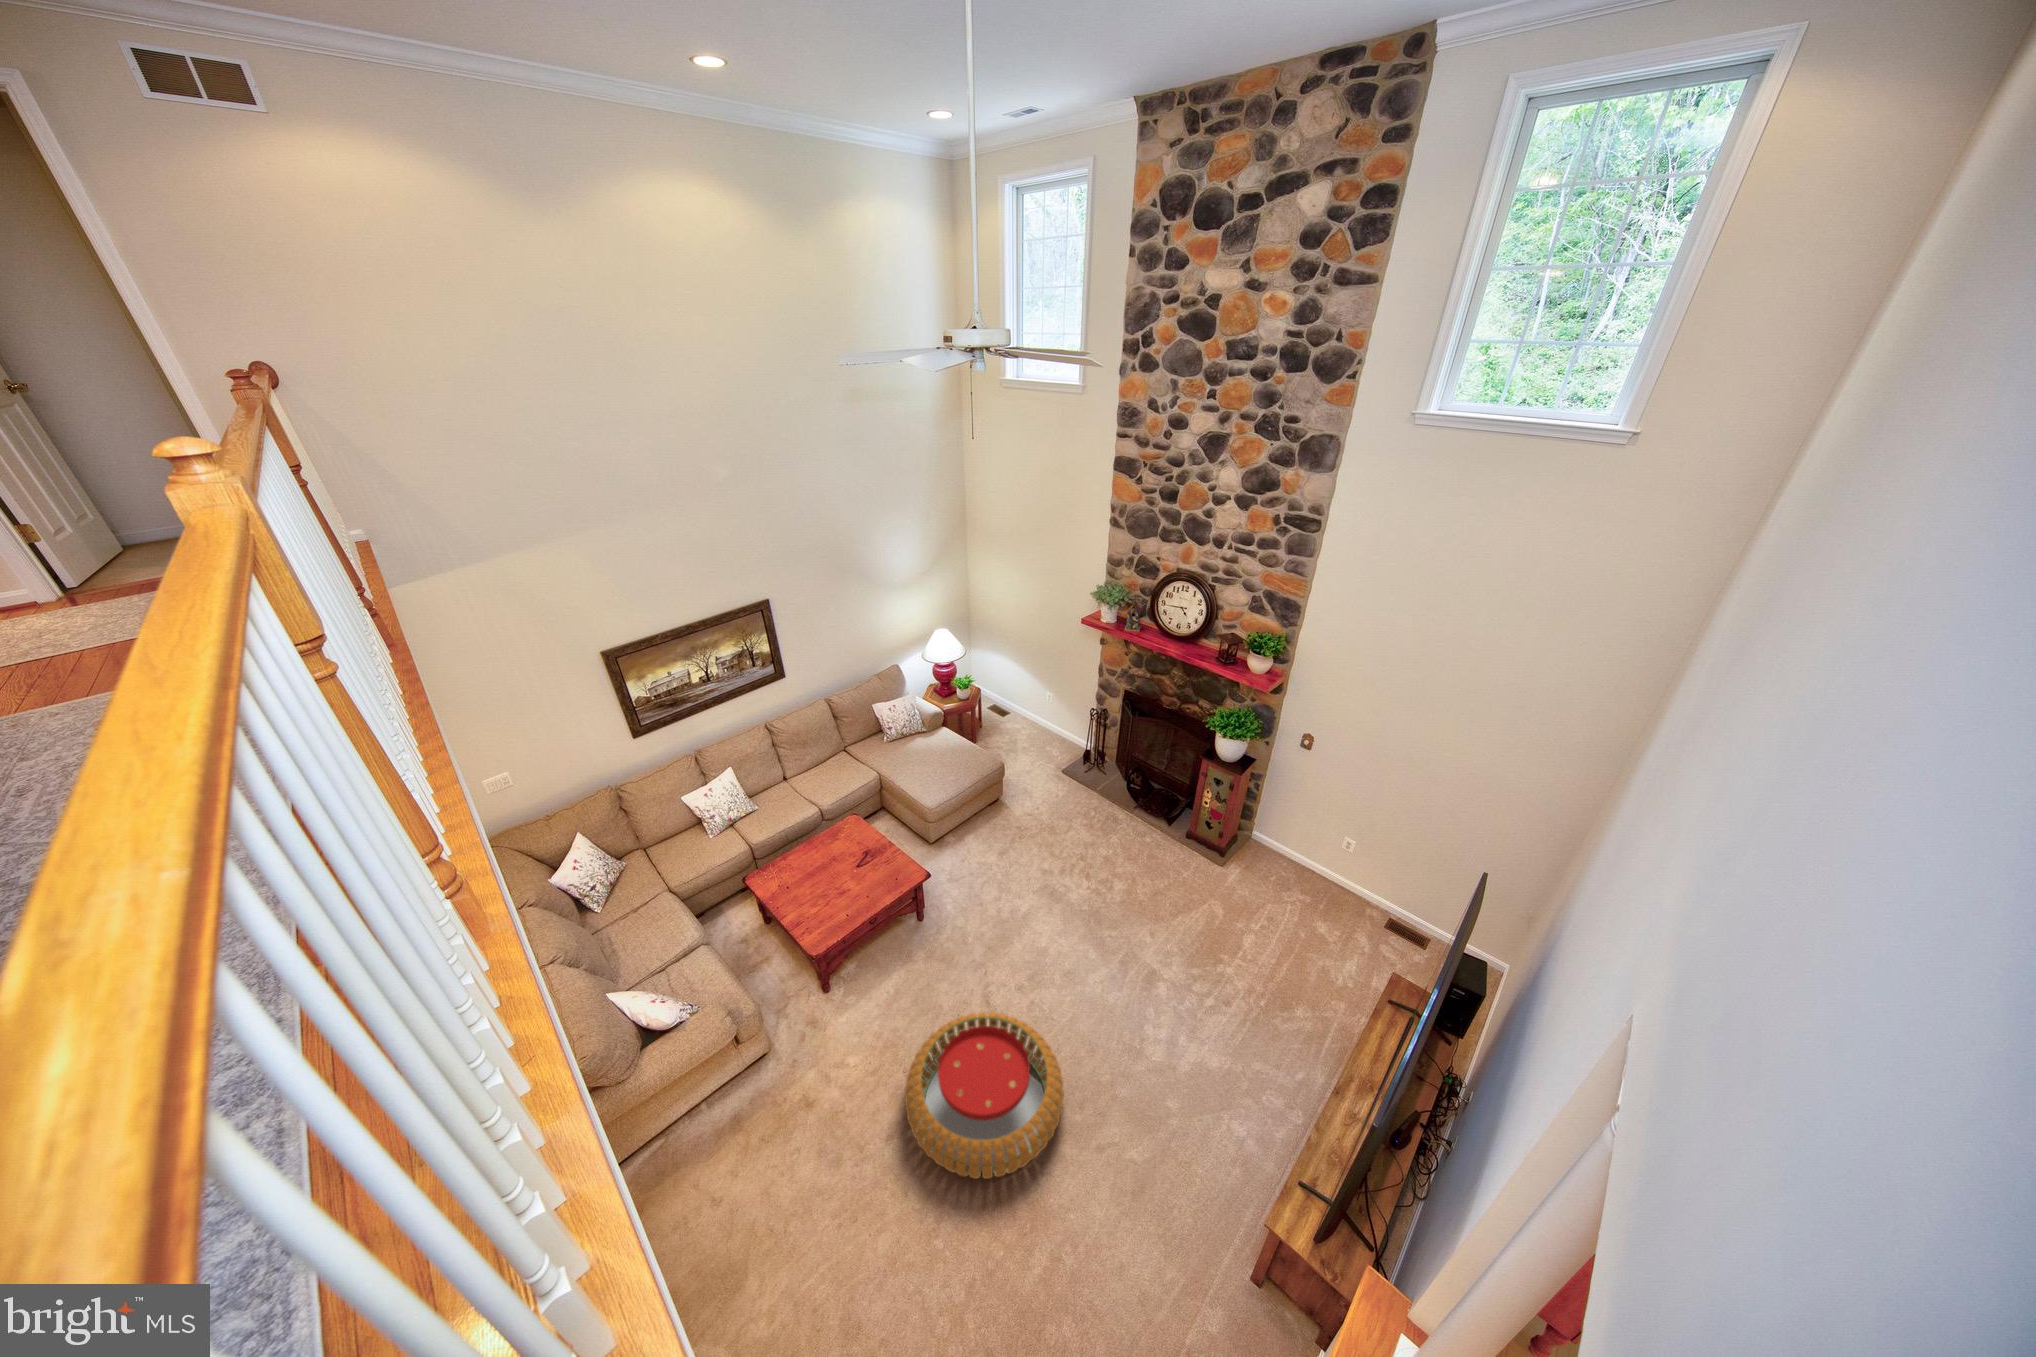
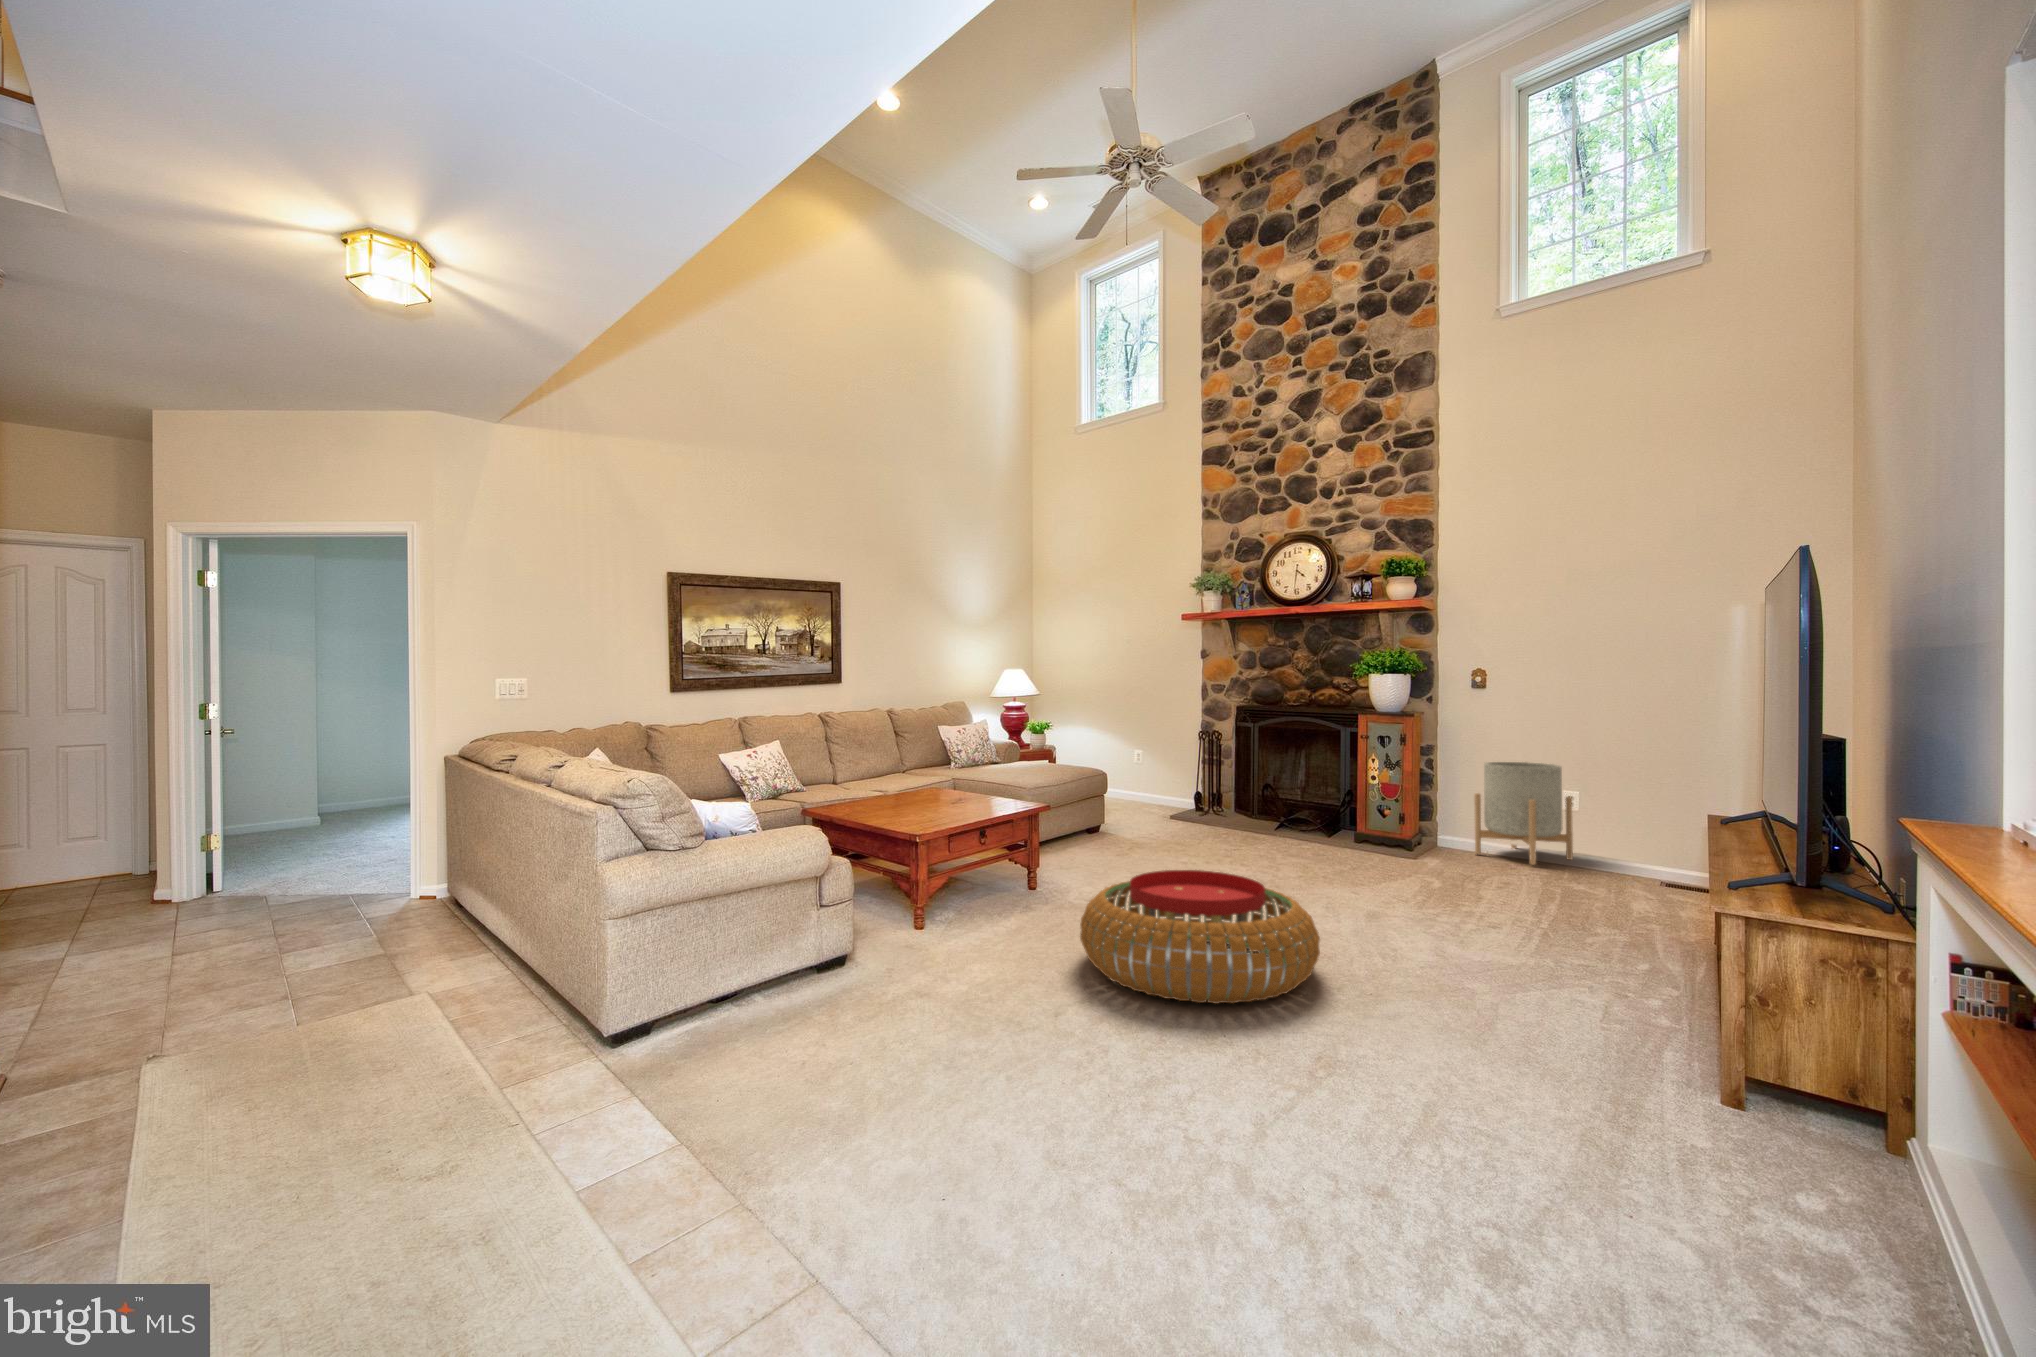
planter: none [1266,820,1346,916] -> present [1474,762,1573,865]

